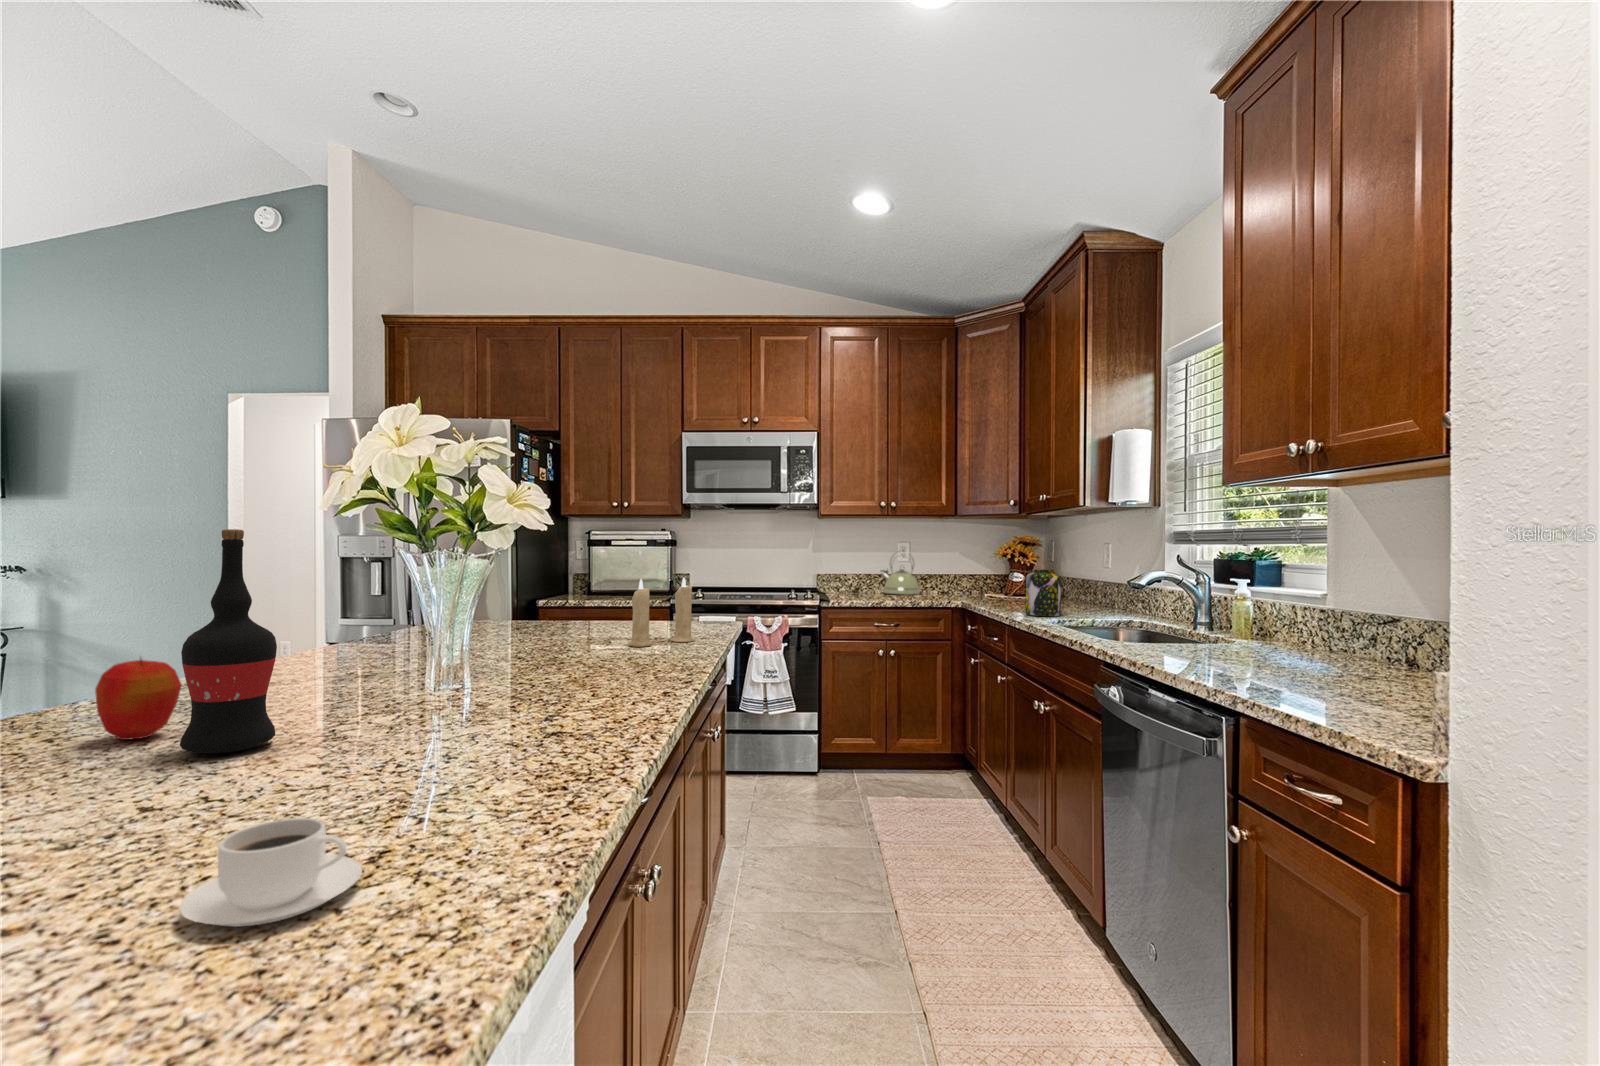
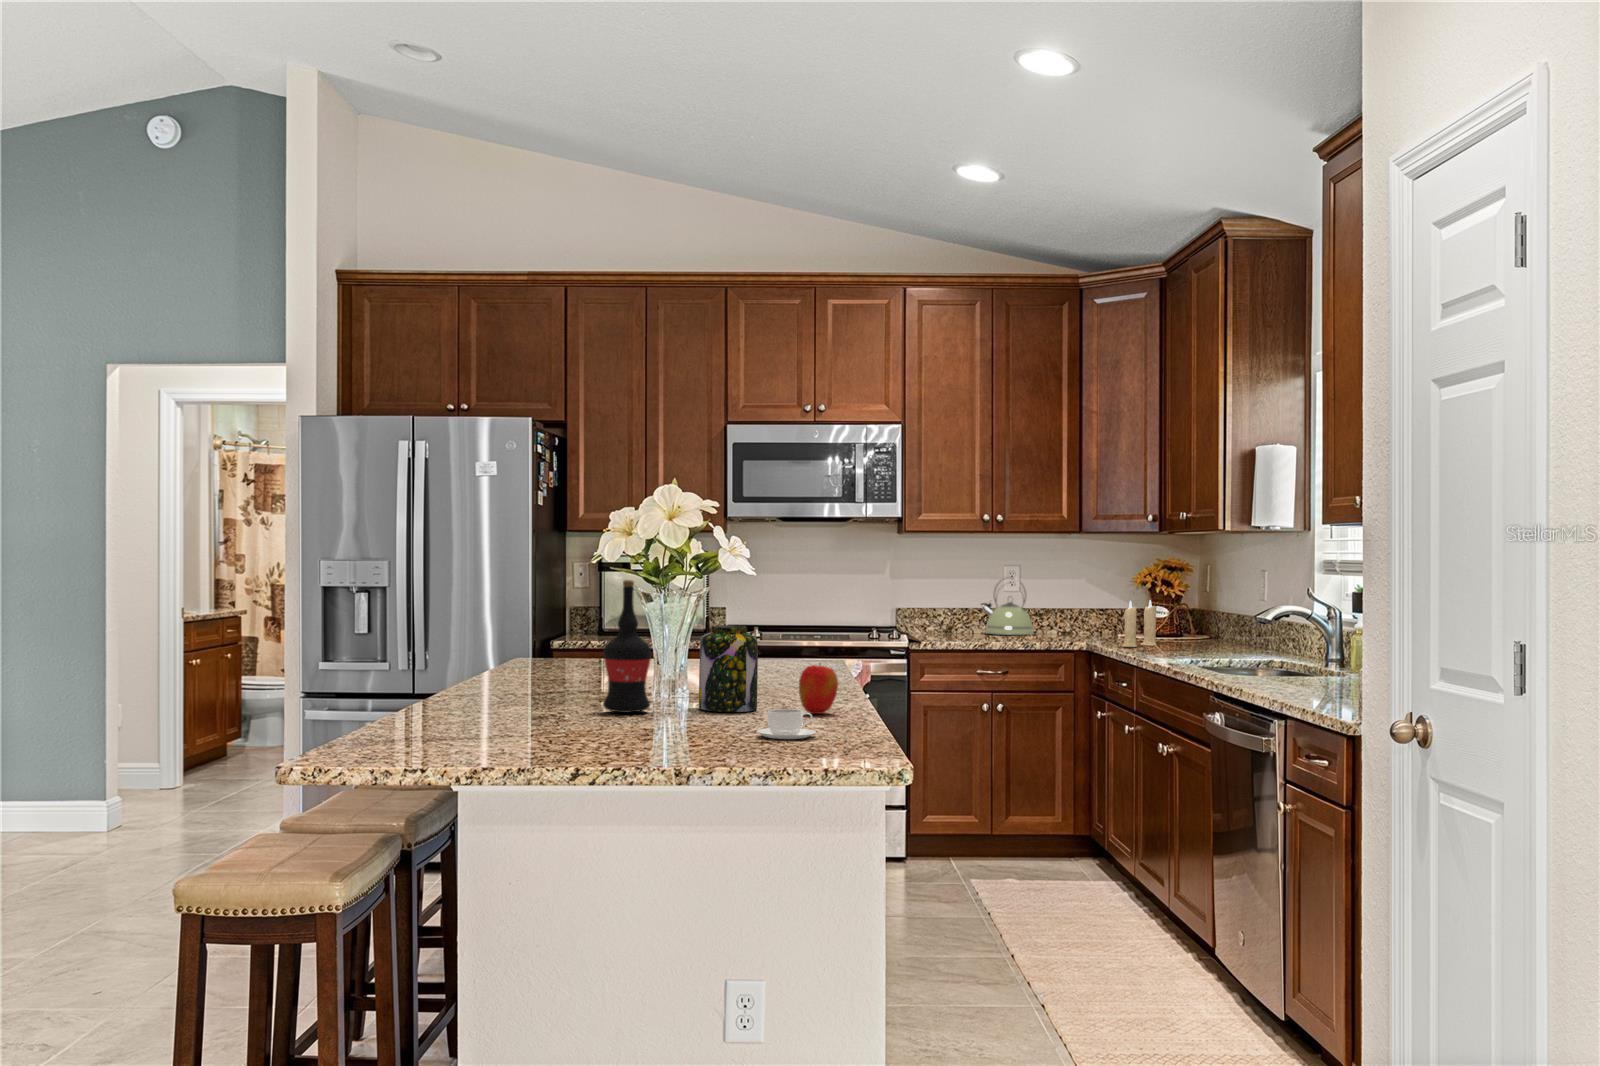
jar: present [1026,569,1061,616] -> present [699,625,758,712]
candle: present [628,578,694,647] -> present [1122,600,1157,647]
apple: present [95,659,181,740] -> present [799,665,838,714]

